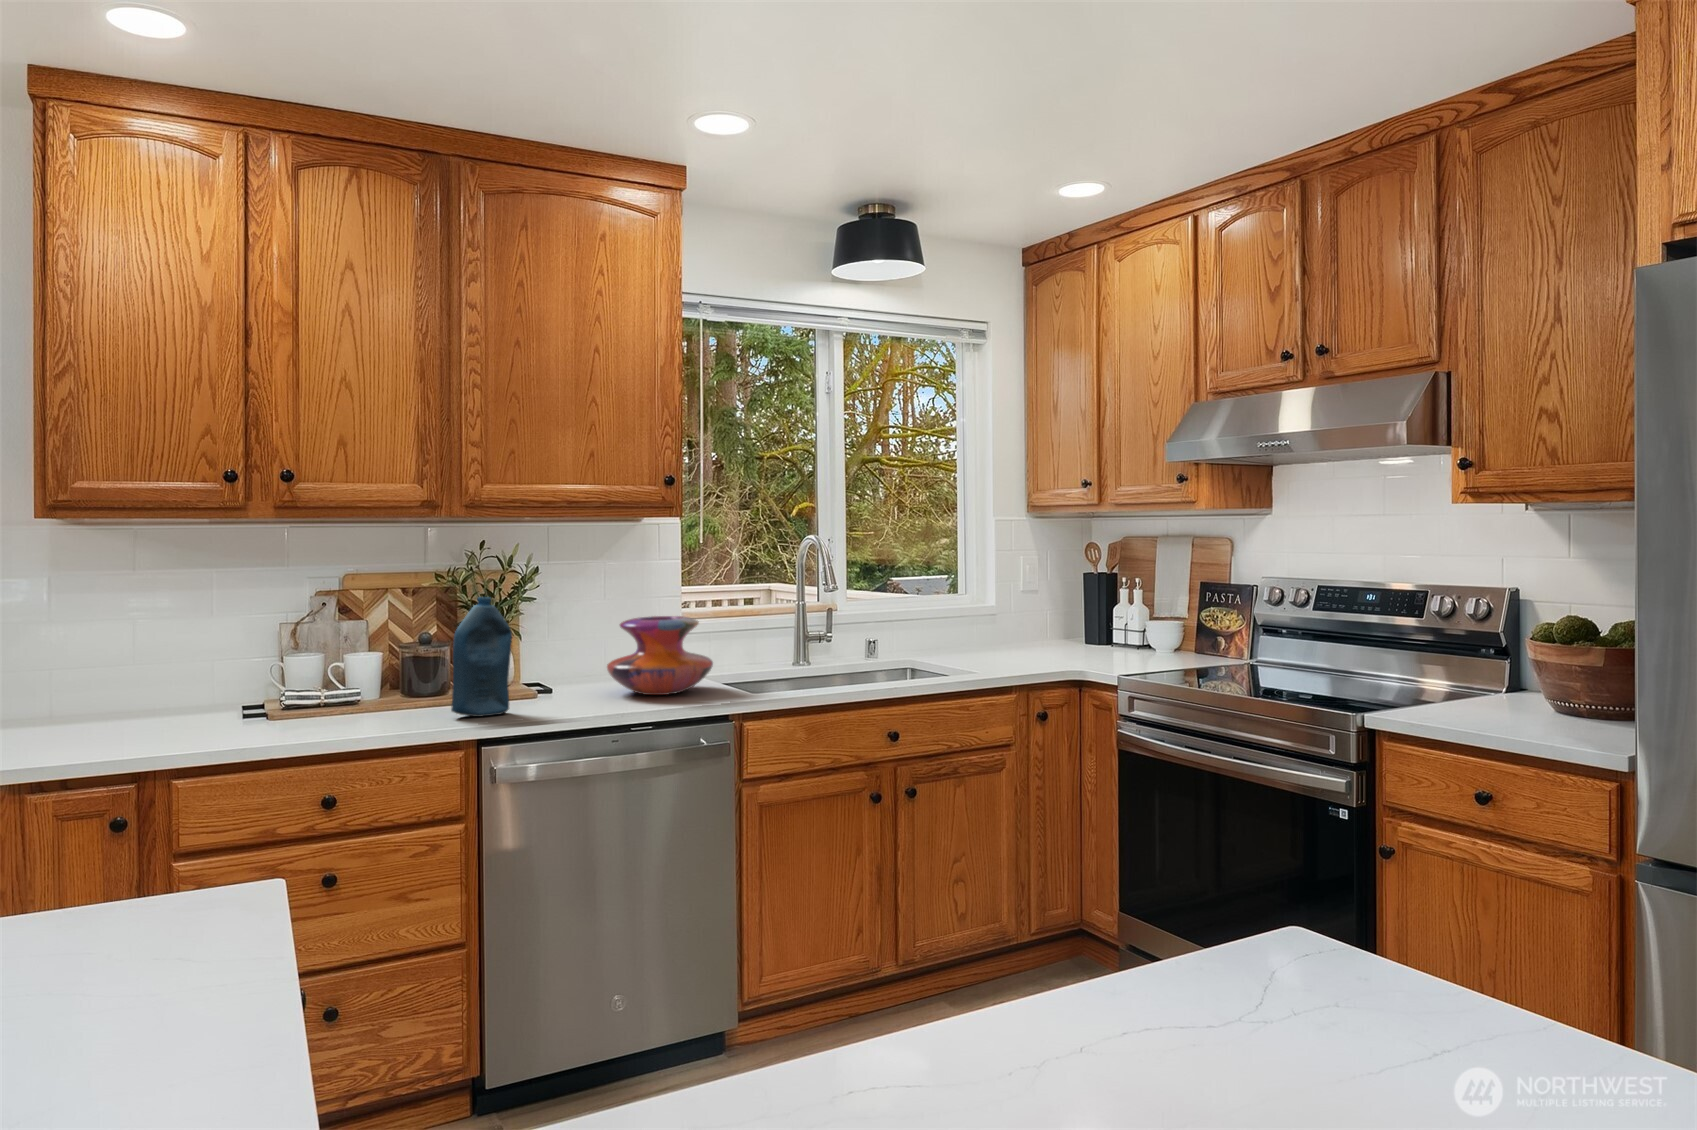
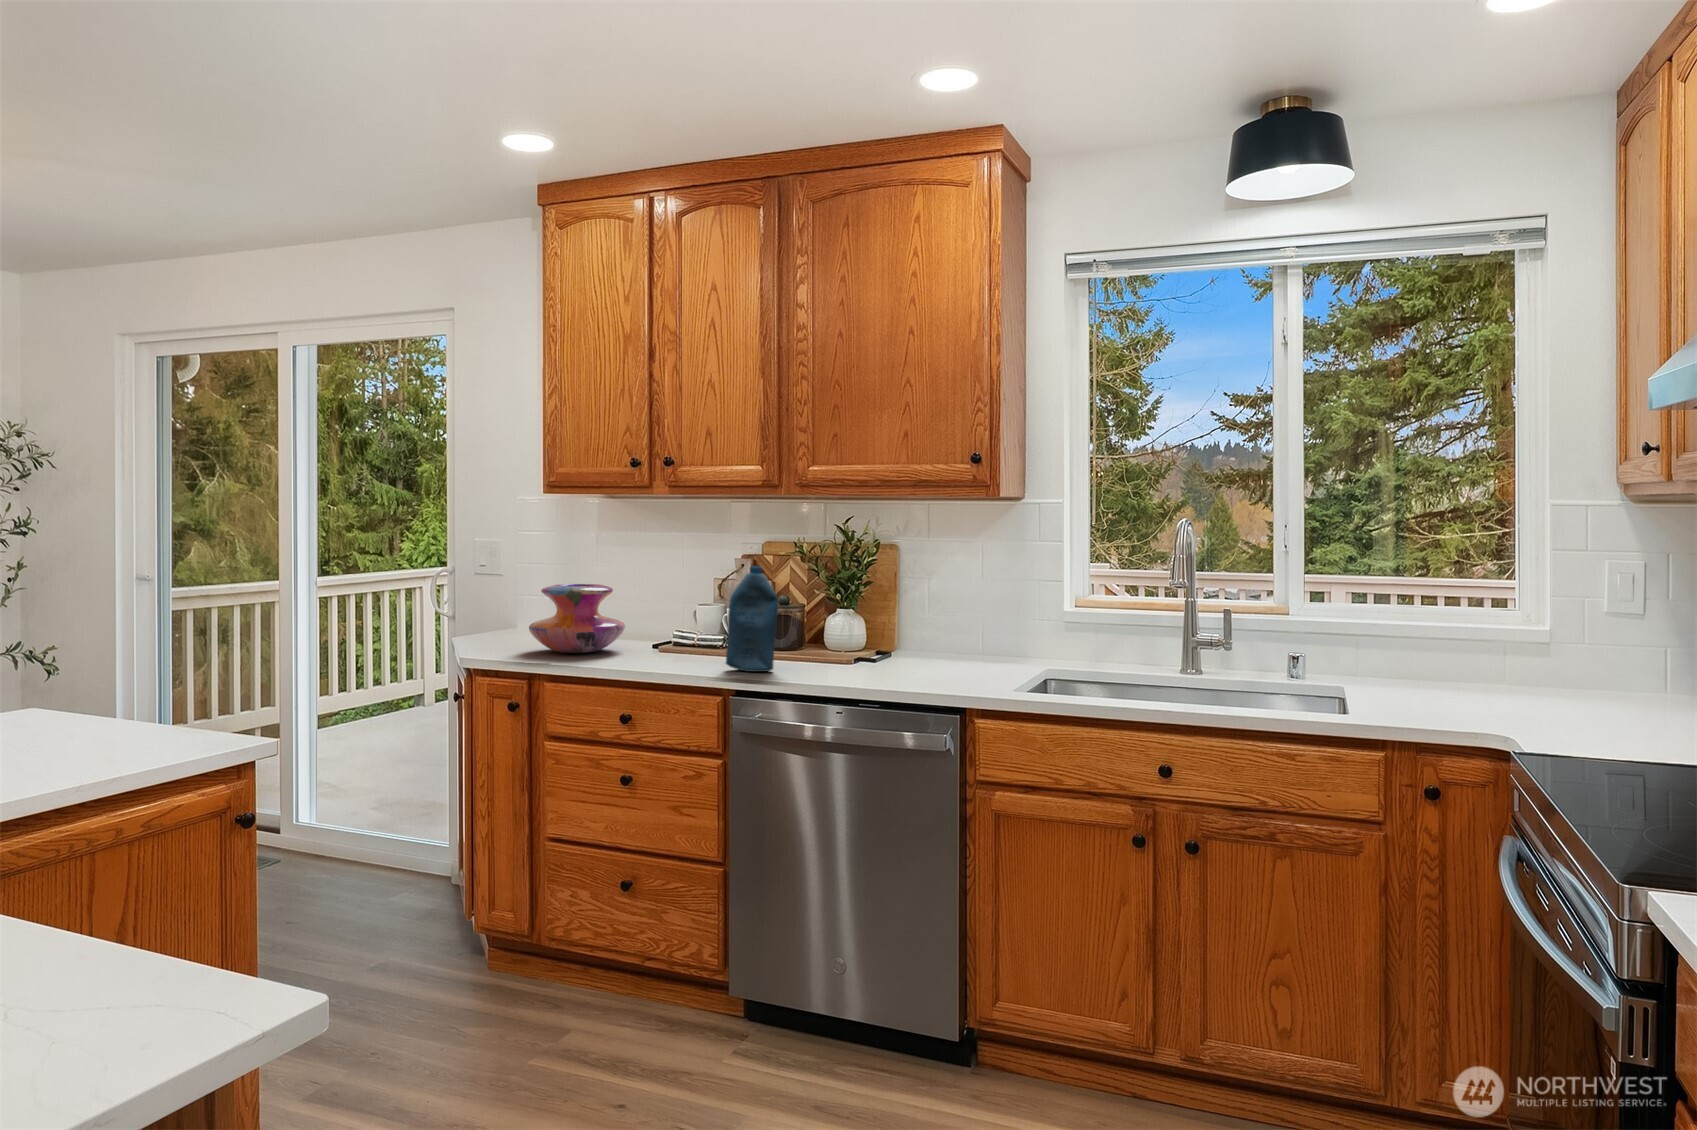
decorative vase: present [607,616,713,695] -> present [529,584,625,653]

